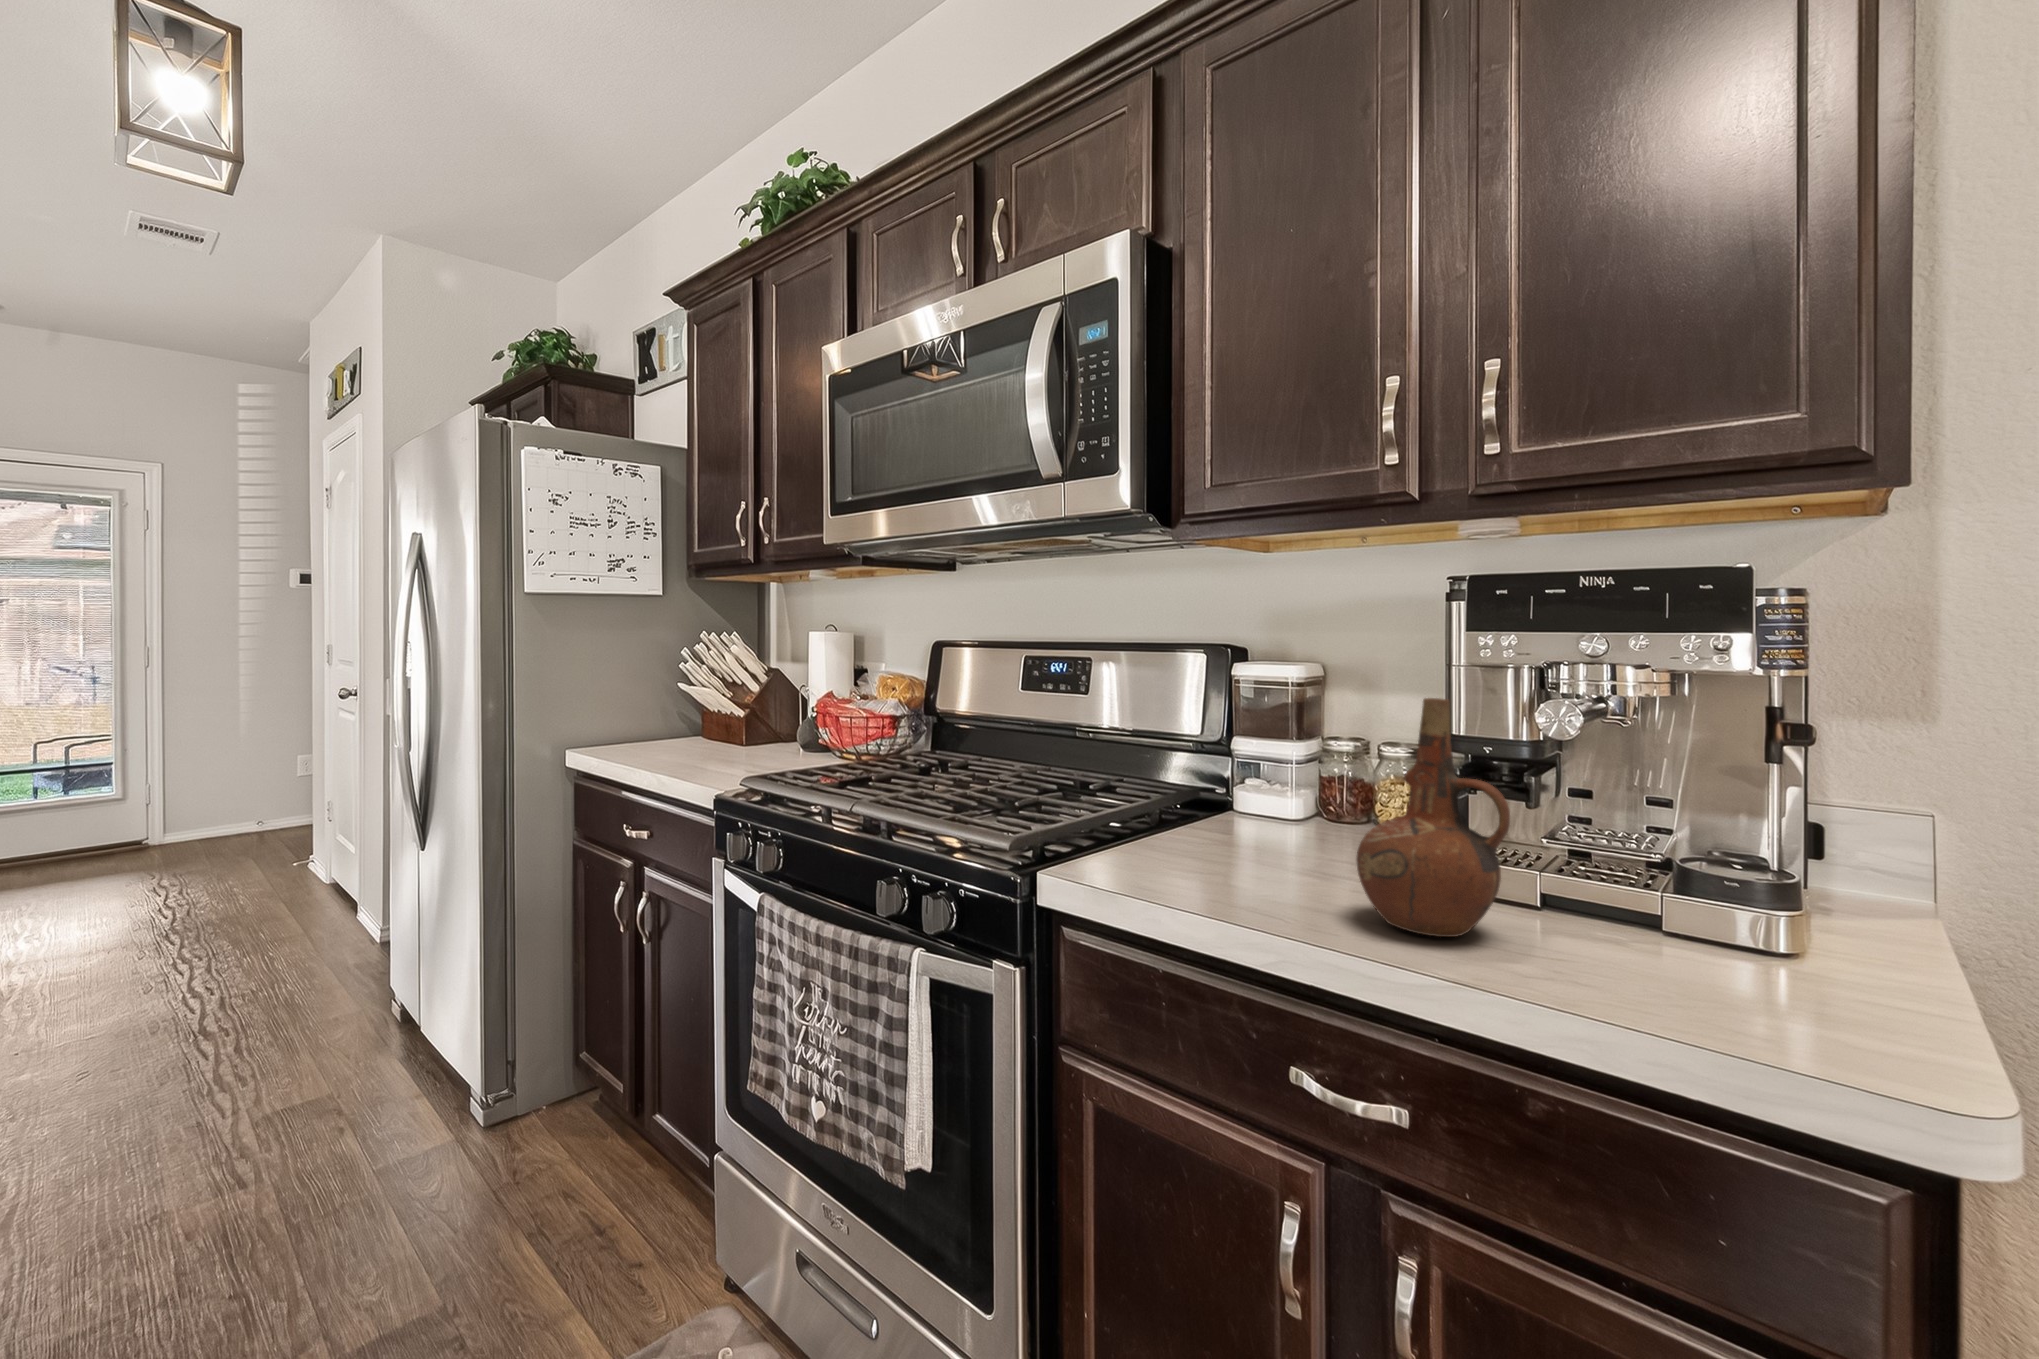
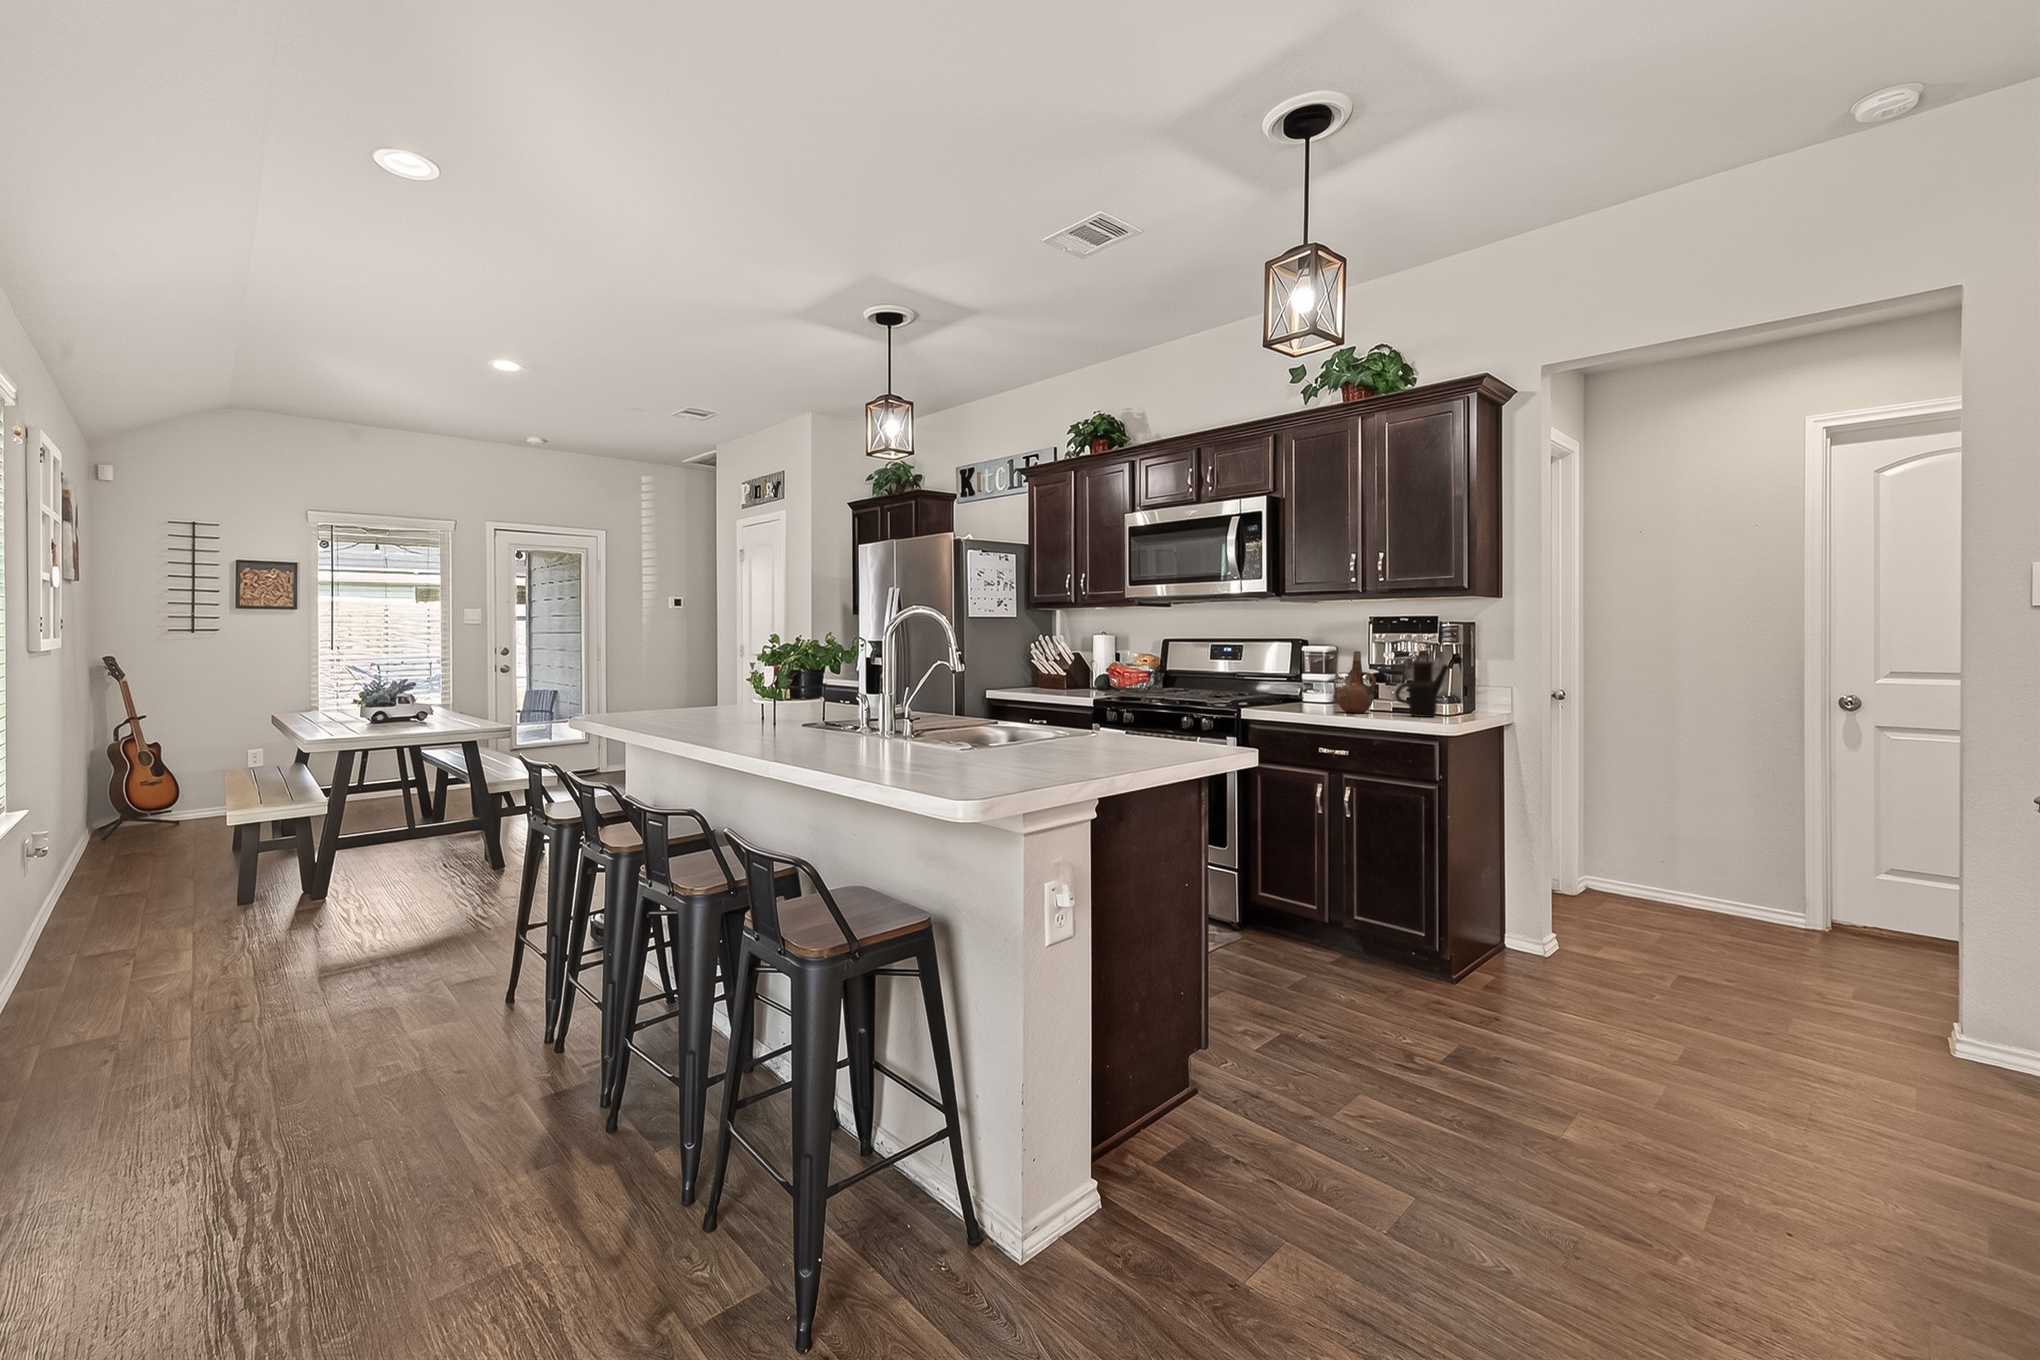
teapot: none [1600,712,1900,1002] -> present [1395,652,1450,717]

